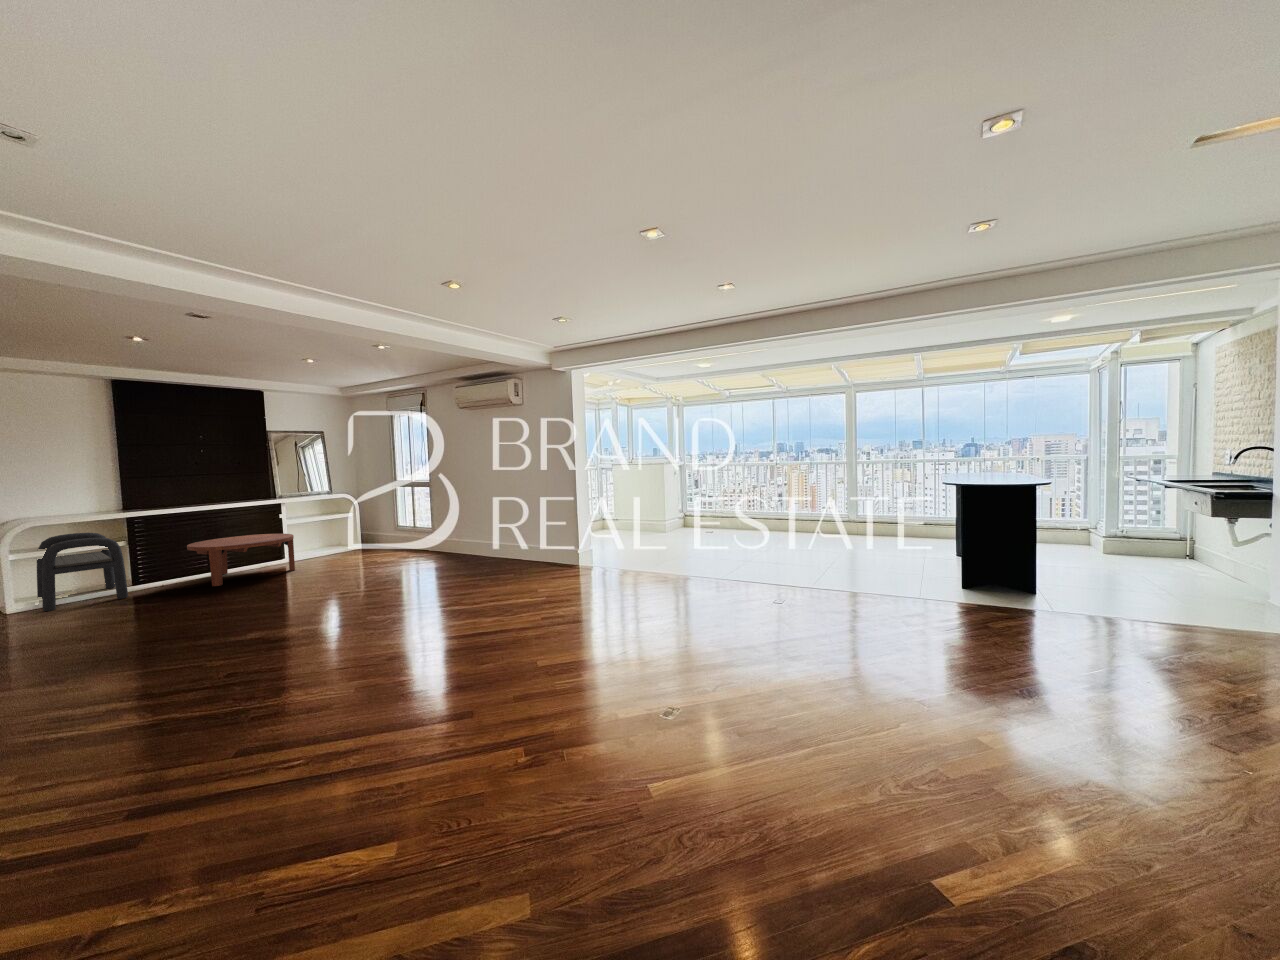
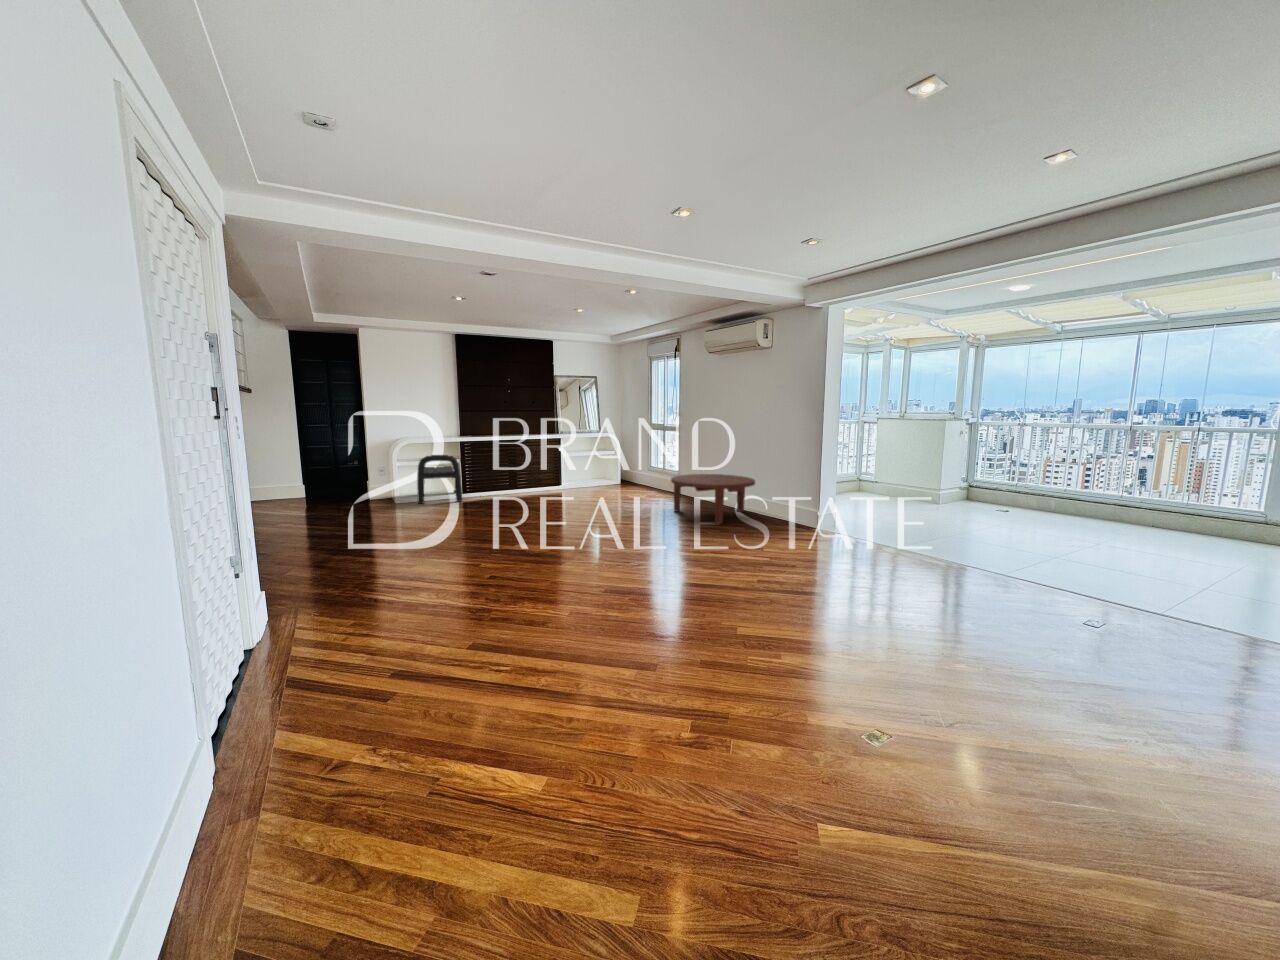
coffee table: present [187,534,295,586] -> present [671,474,755,524]

